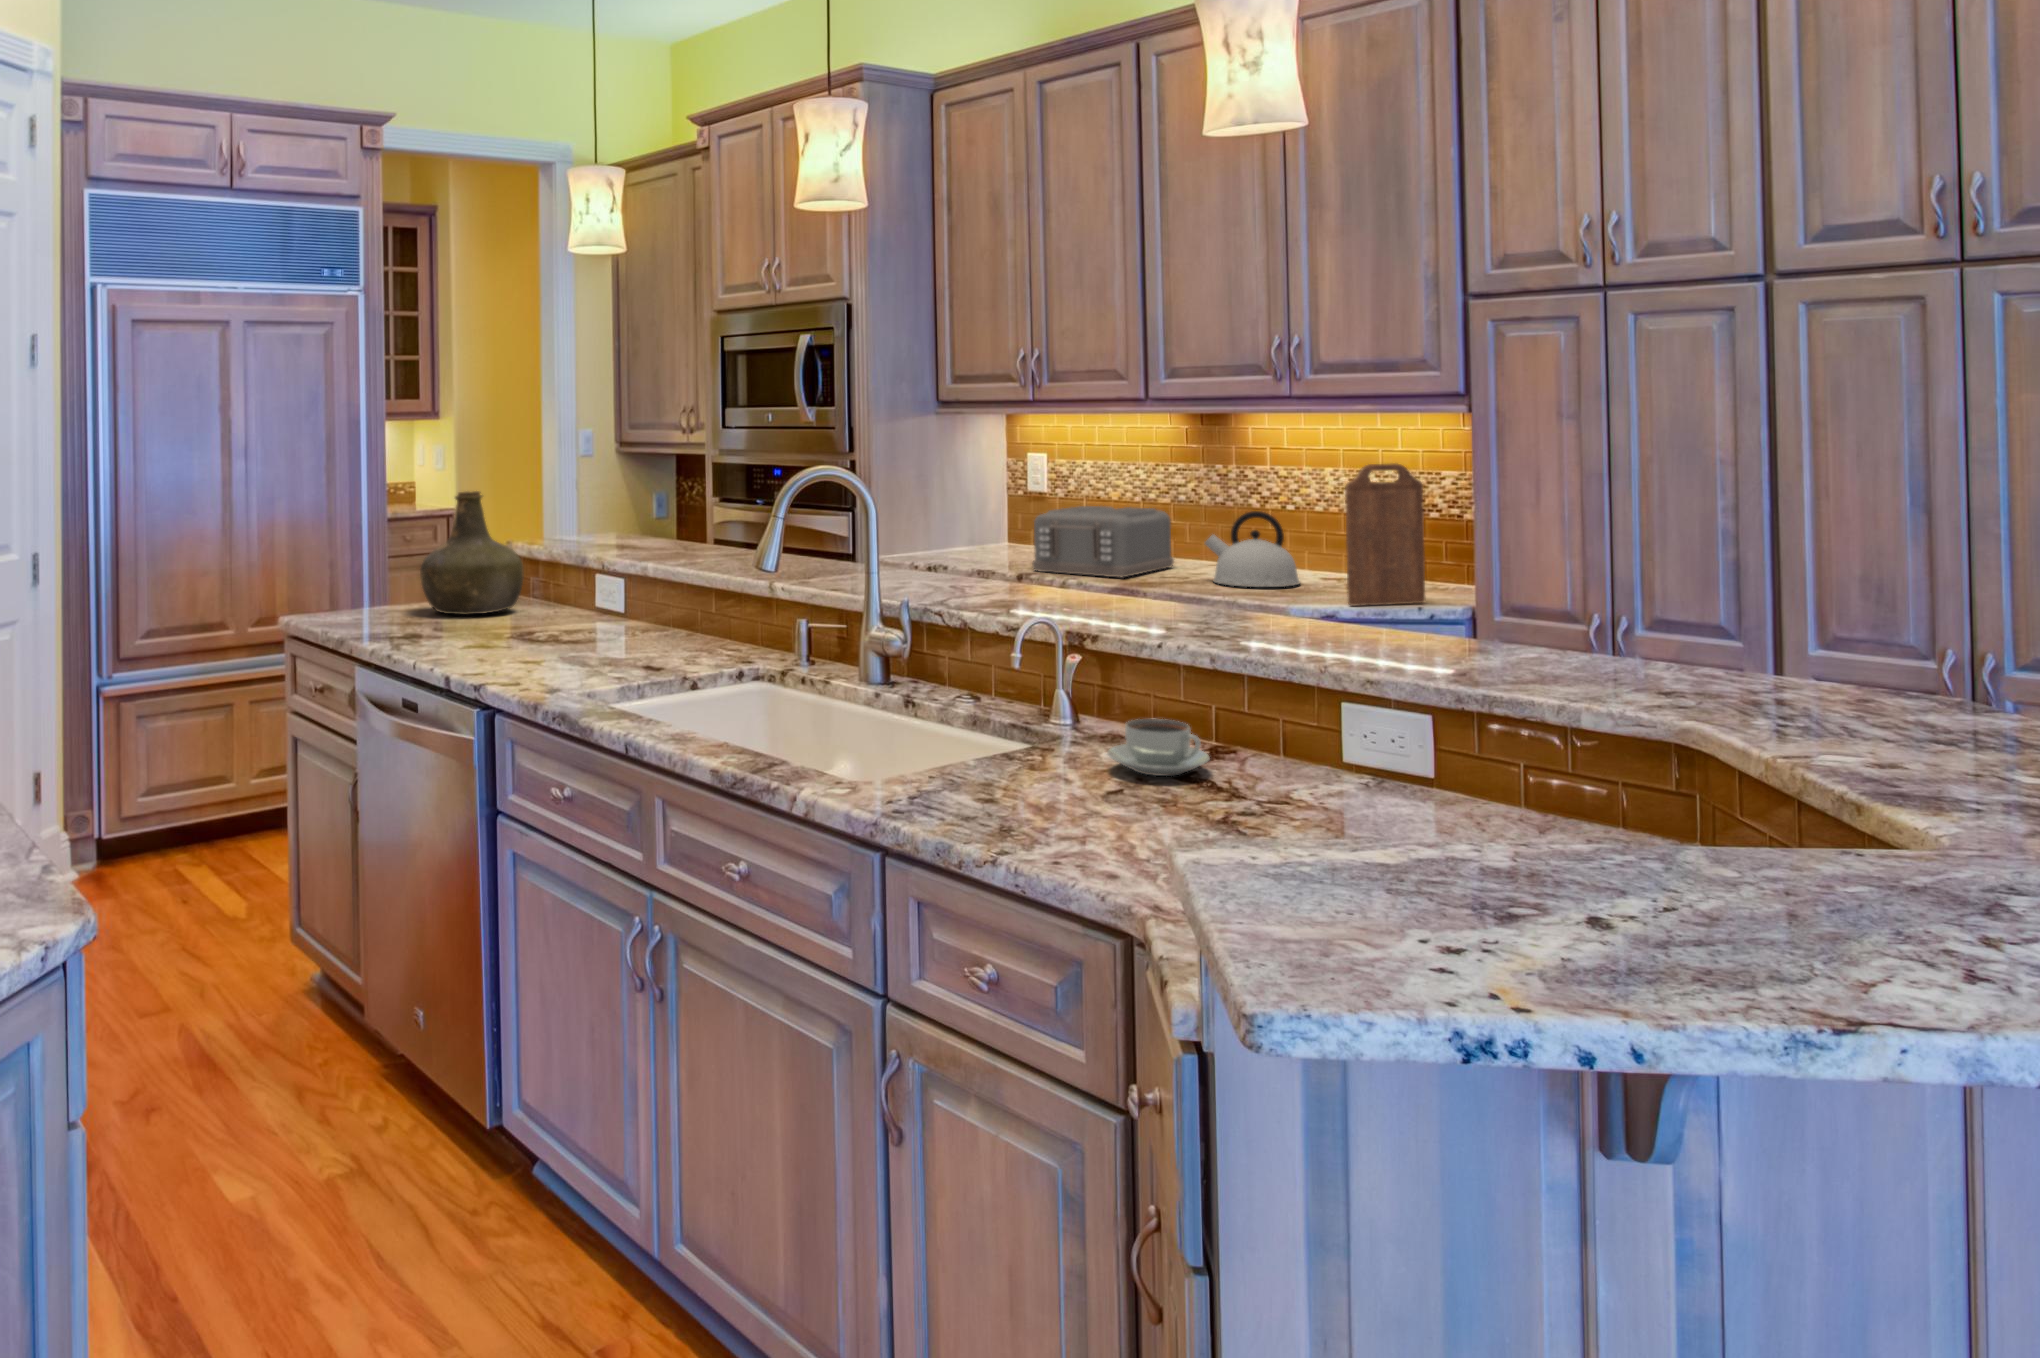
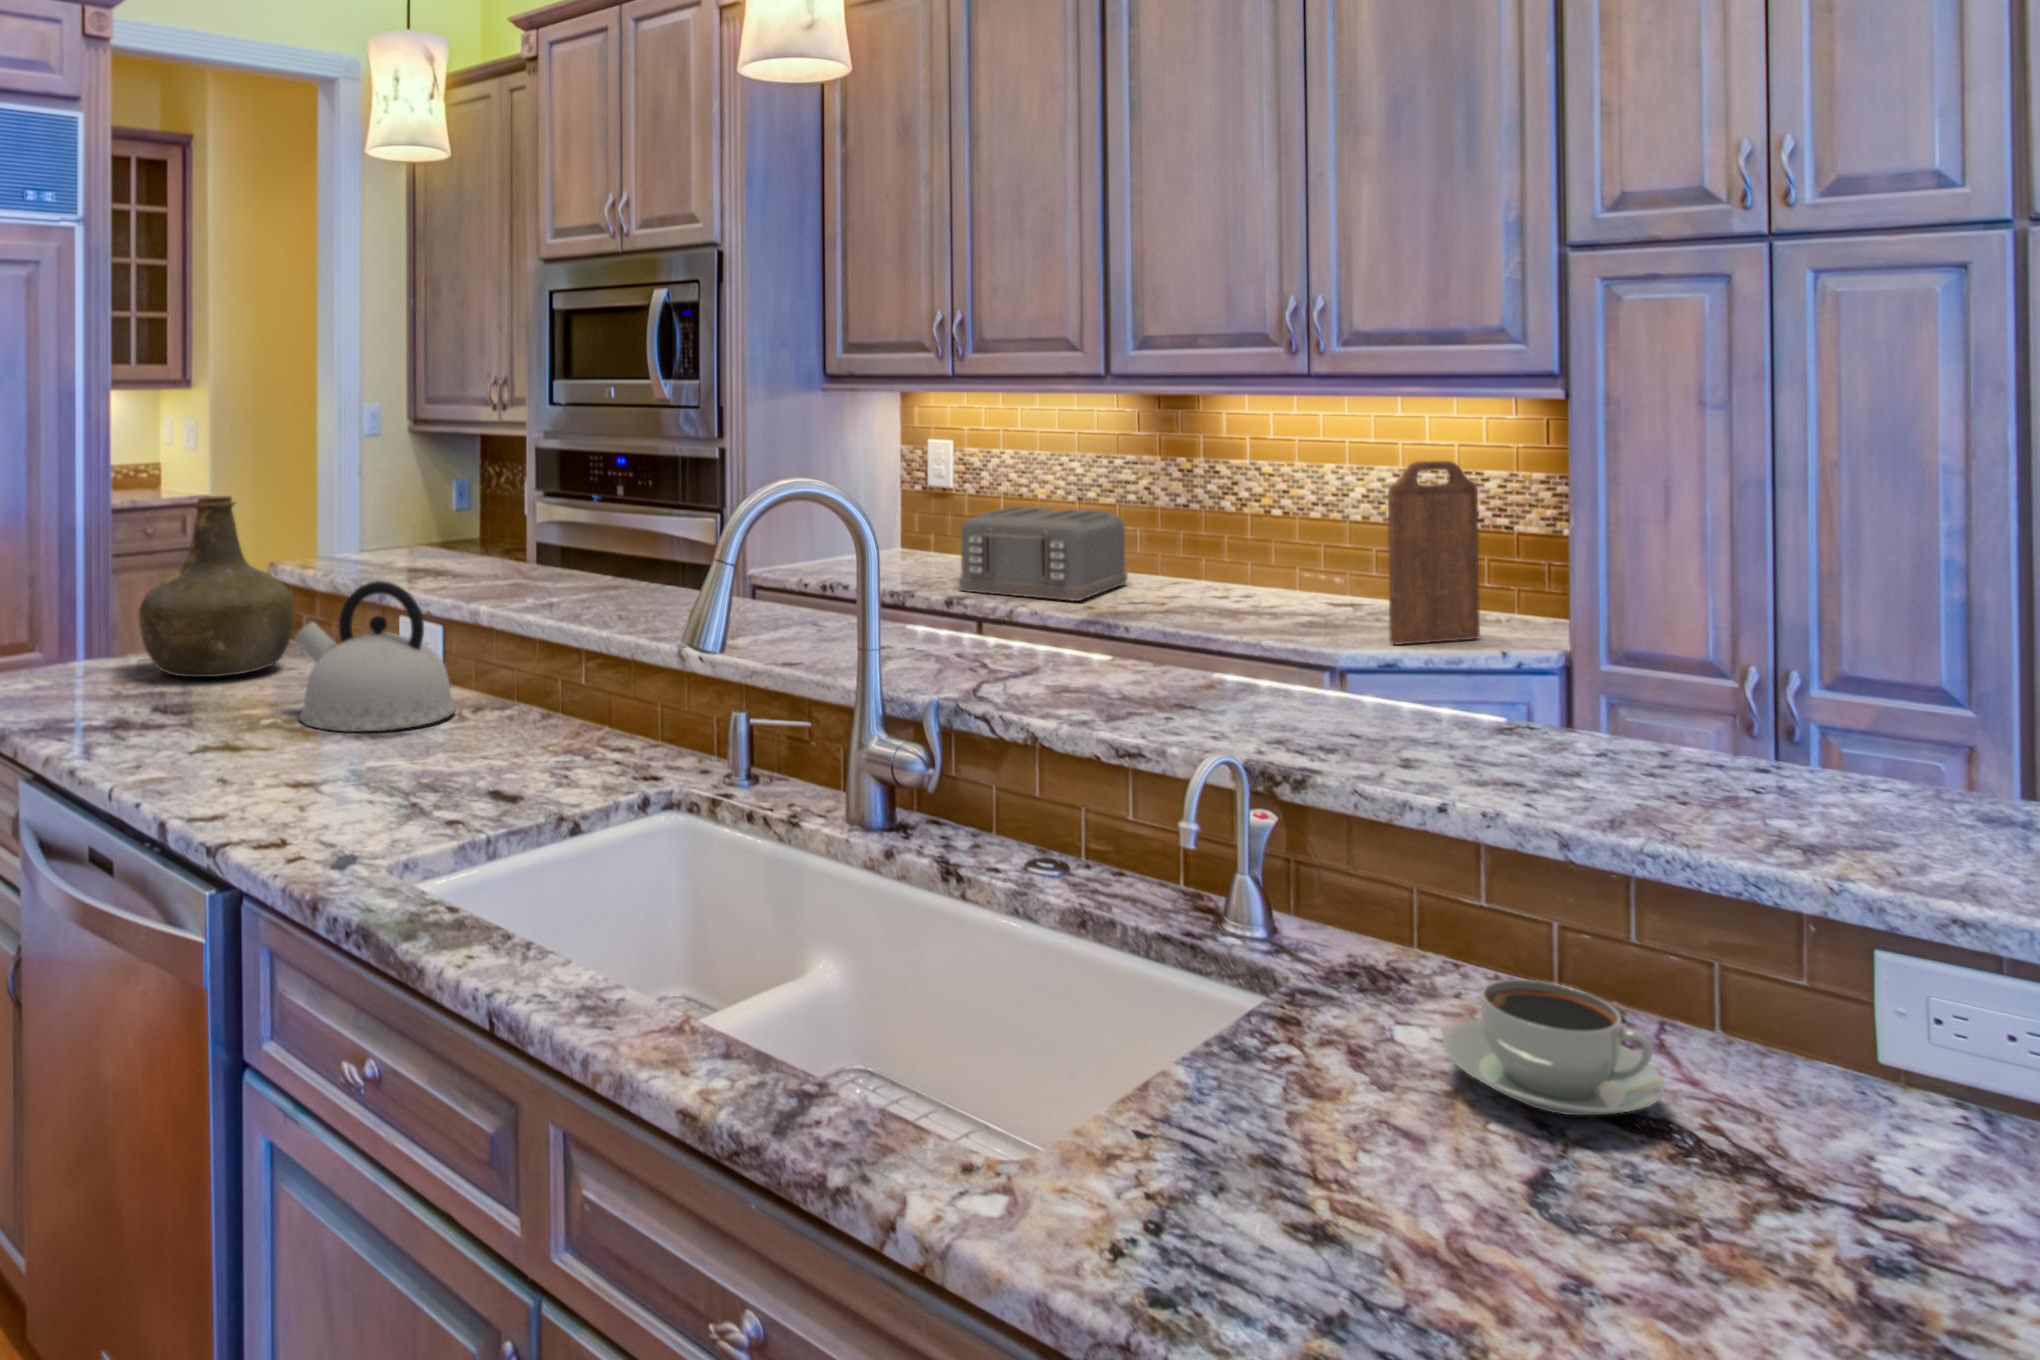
kettle: present [1205,511,1300,587] -> present [295,581,456,731]

